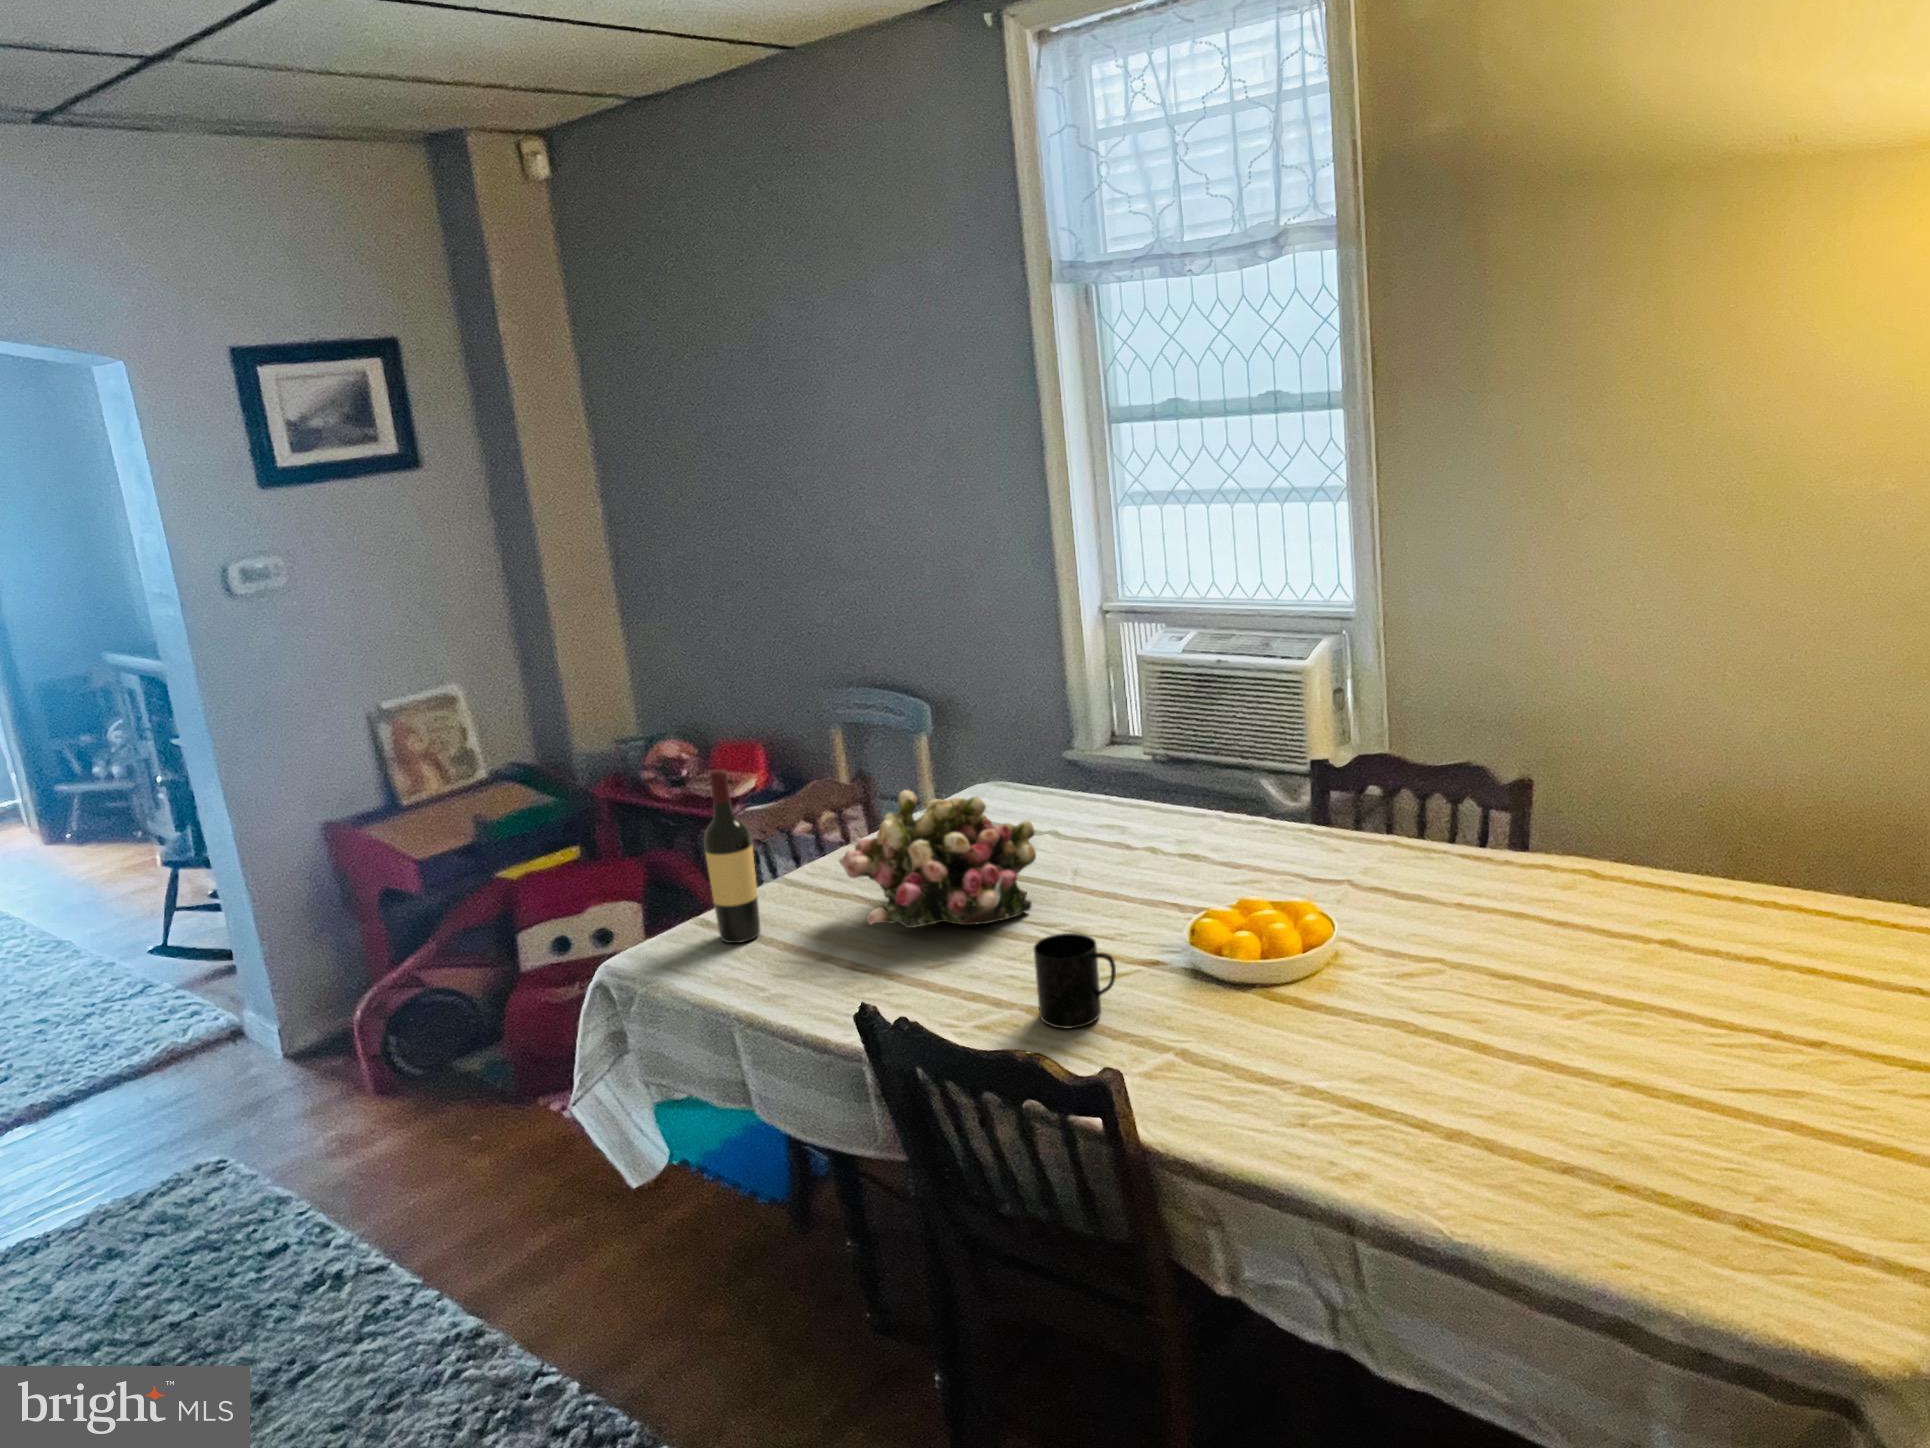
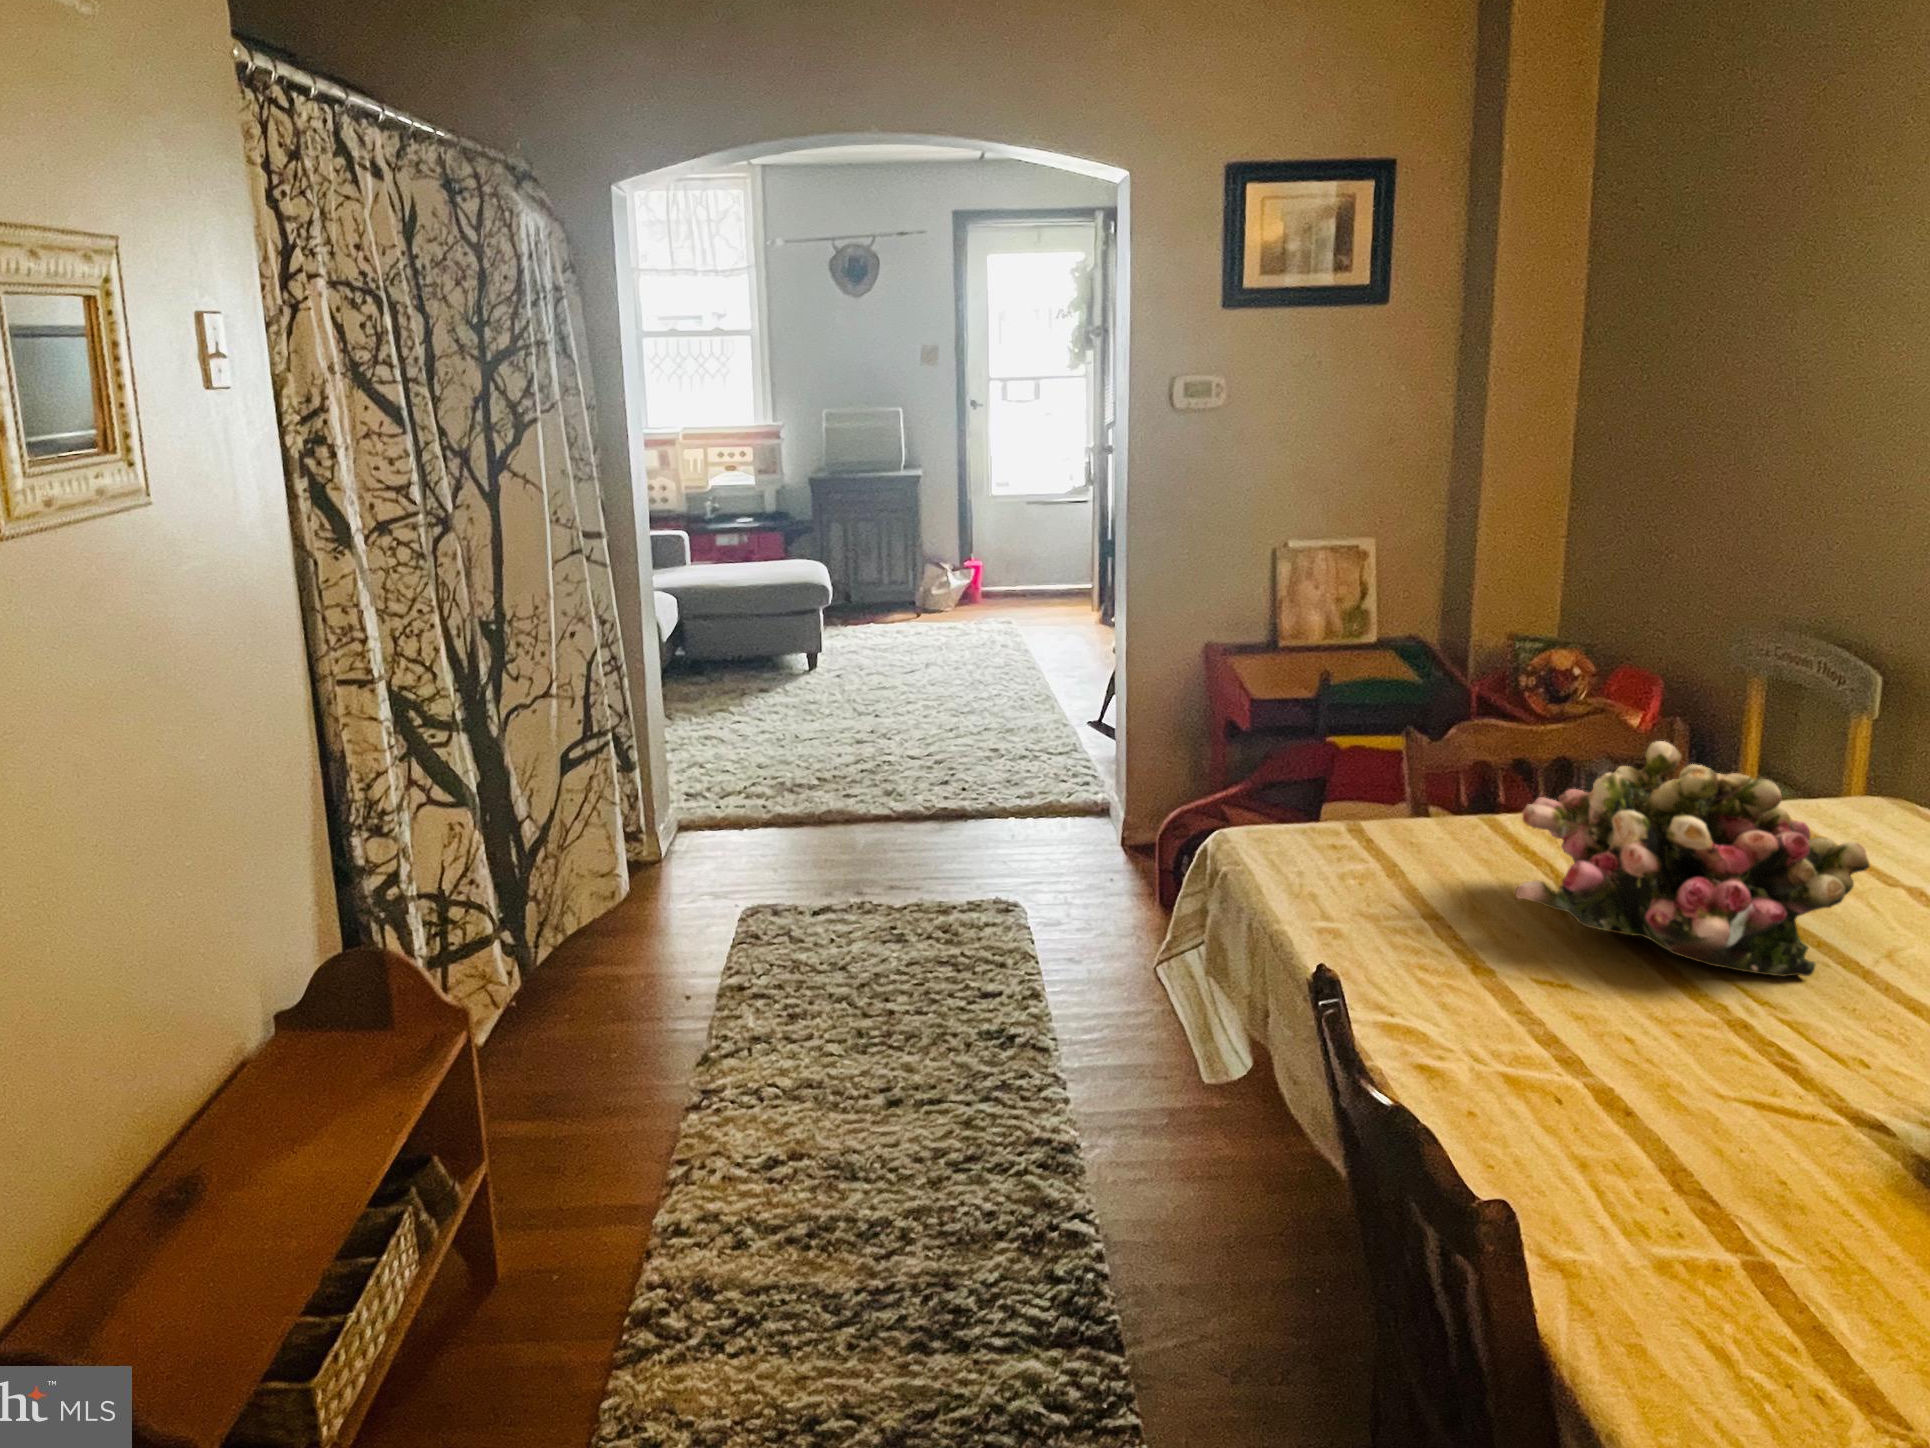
wine bottle: present [704,769,761,943] -> none [1361,645,1425,866]
mug: present [1034,933,1116,1029] -> none [1653,1008,1804,1173]

